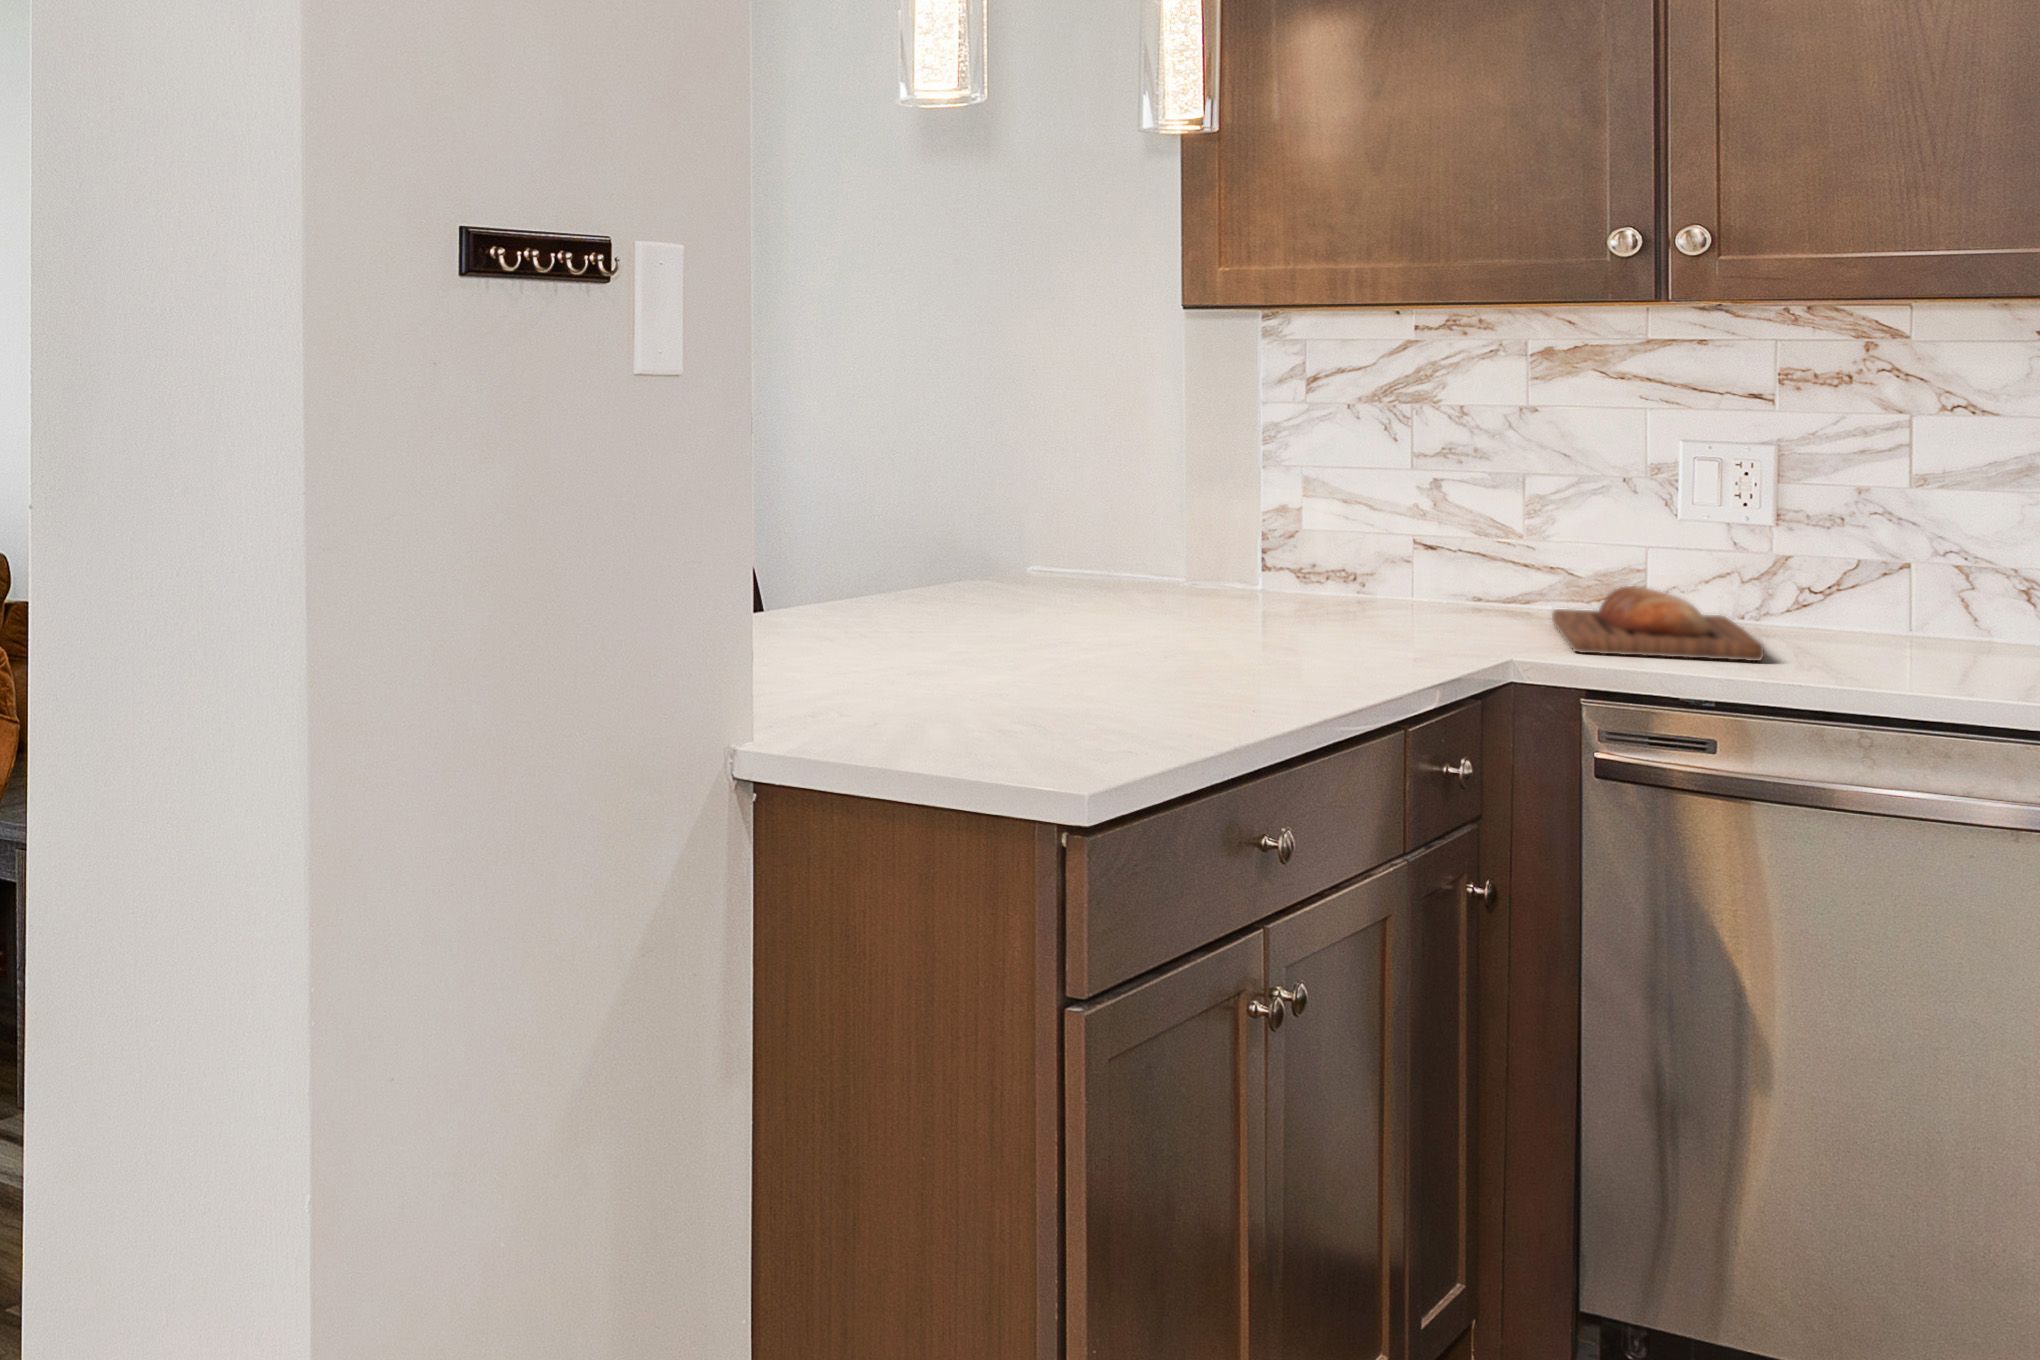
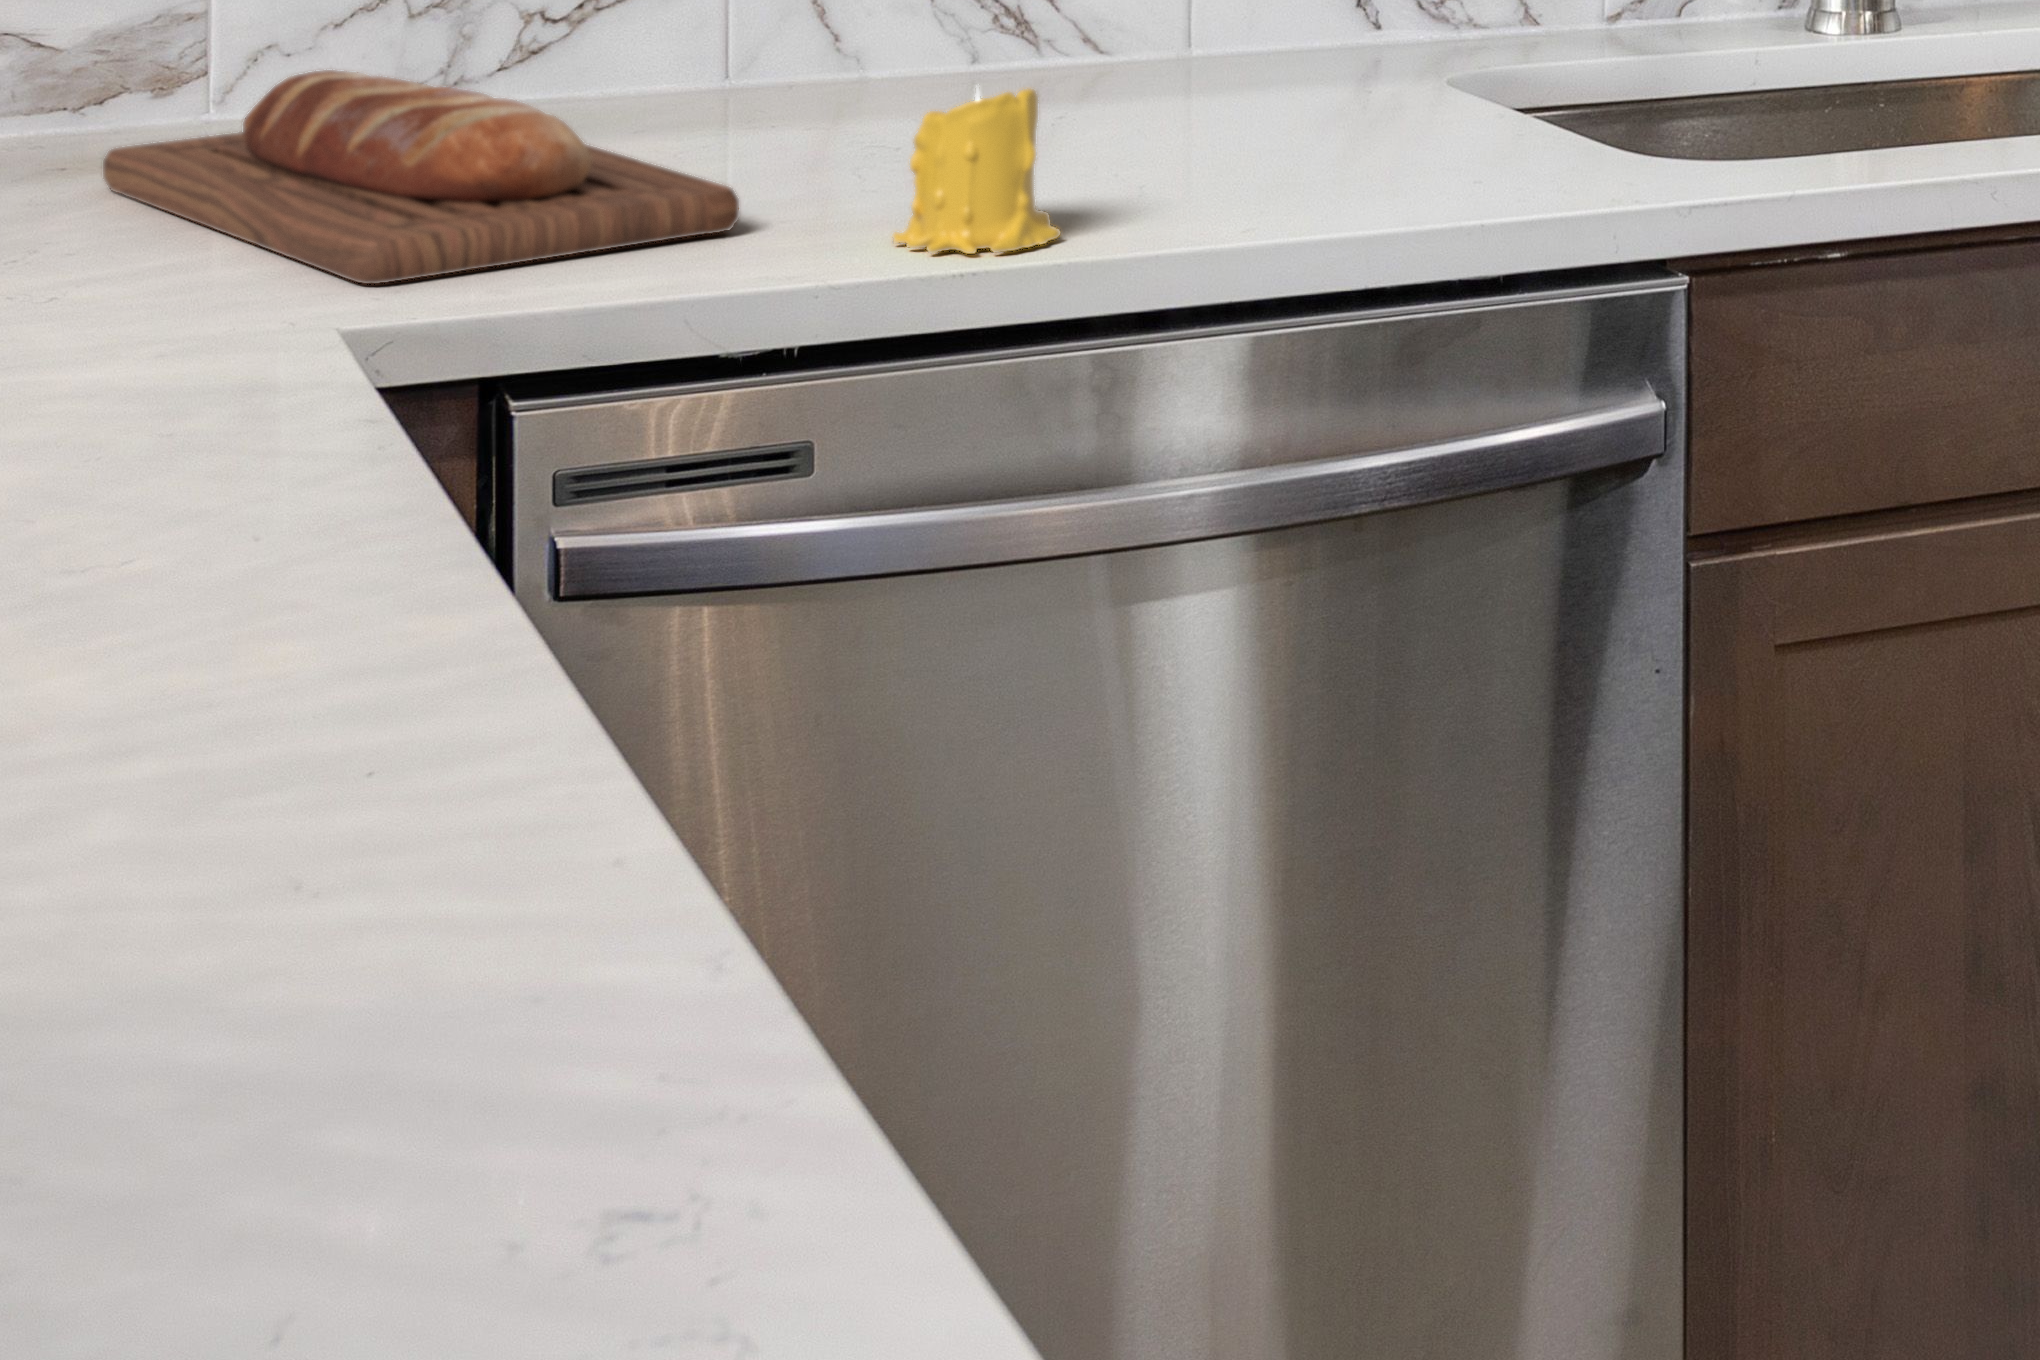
candle: none [1818,606,1914,681] -> present [893,89,1060,254]

